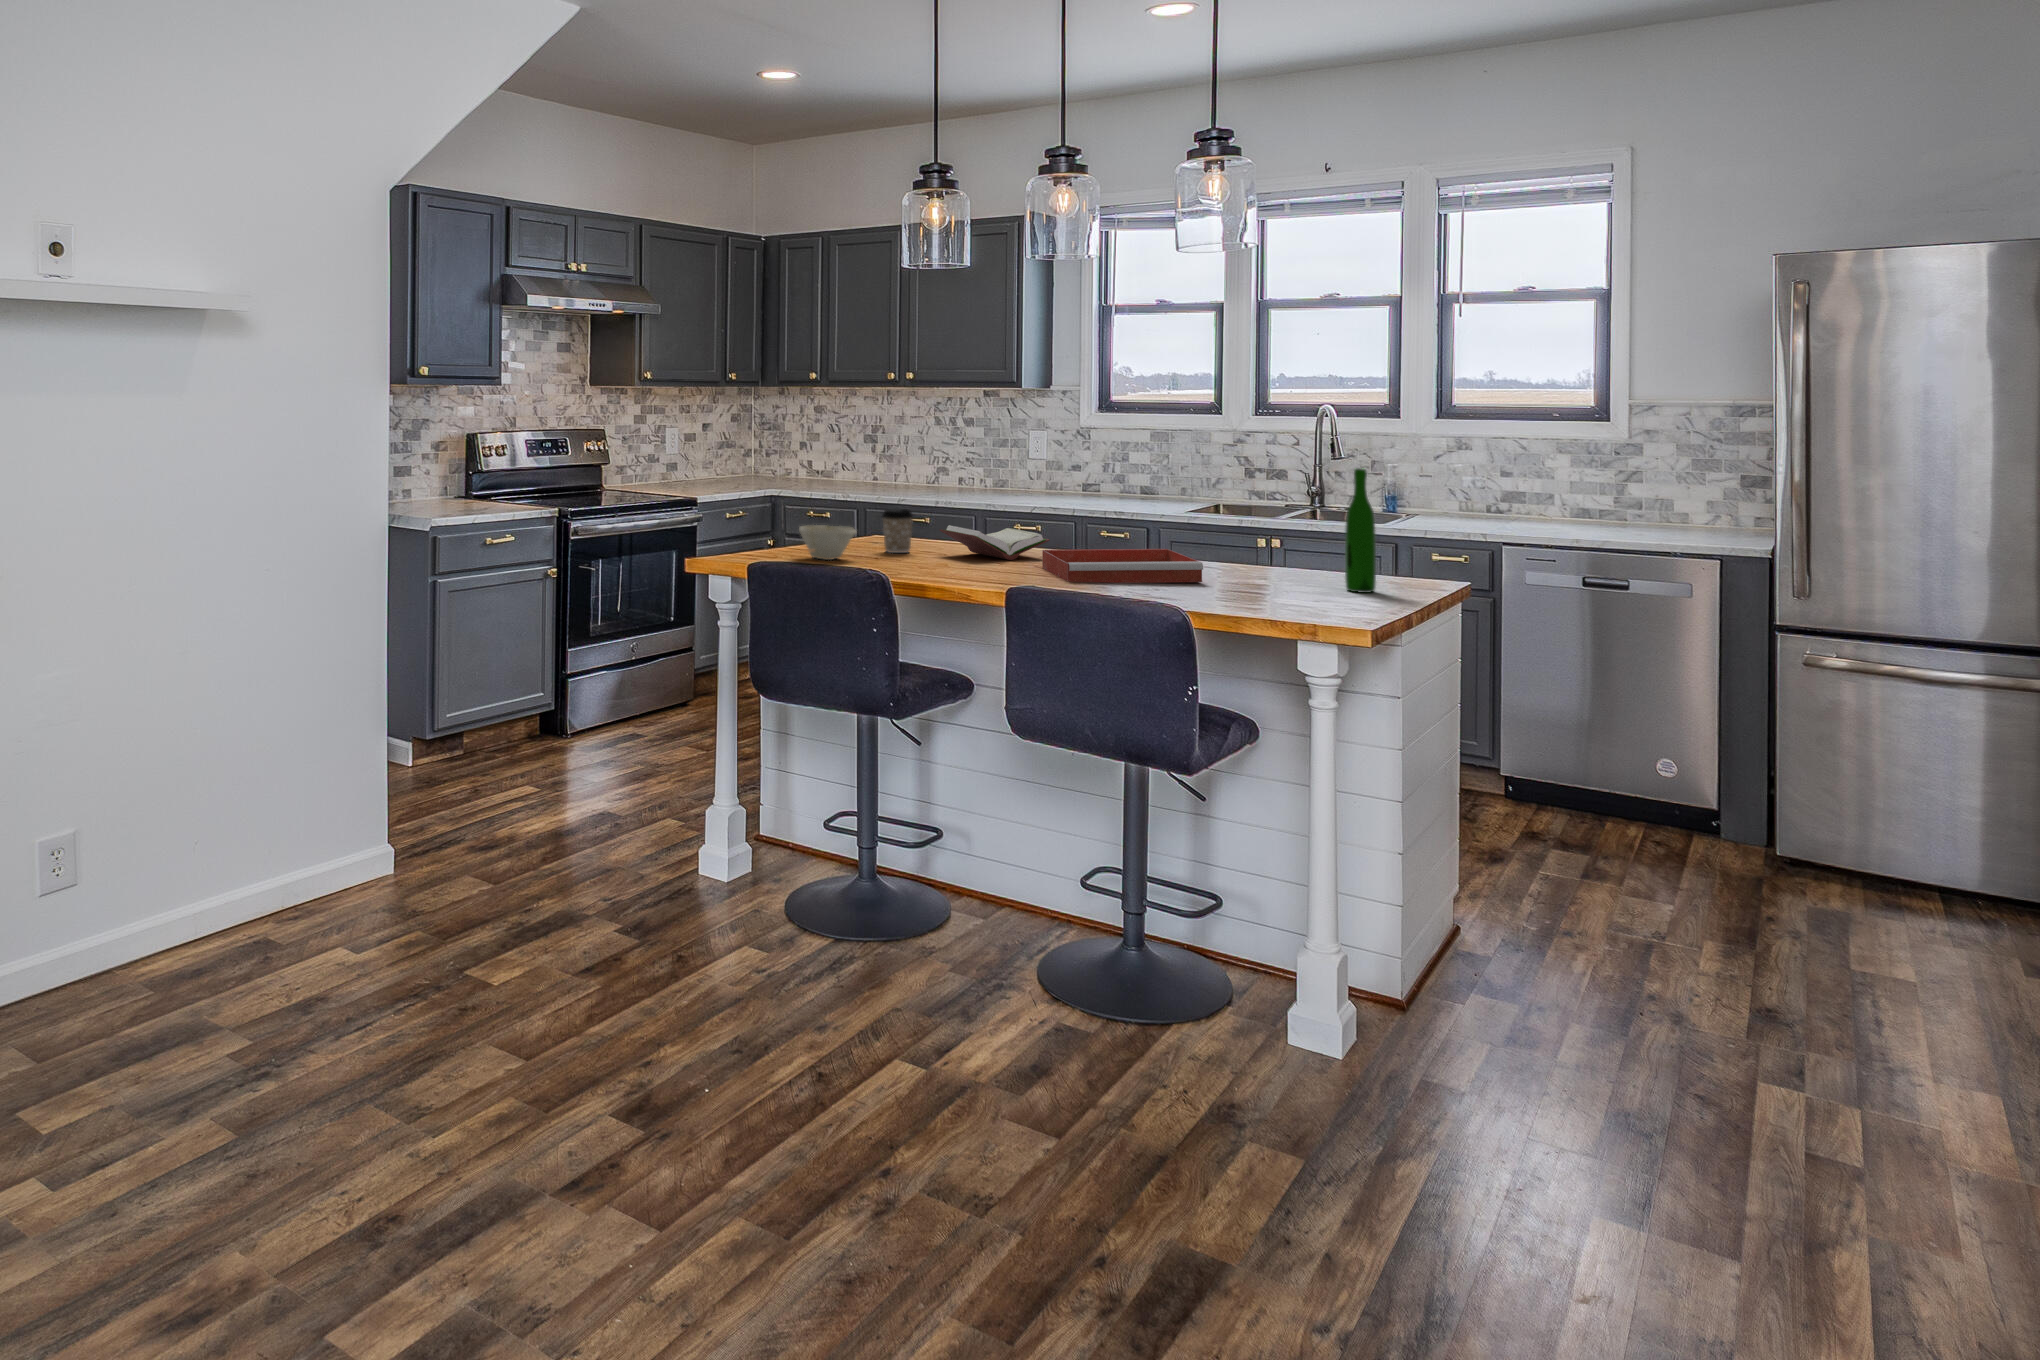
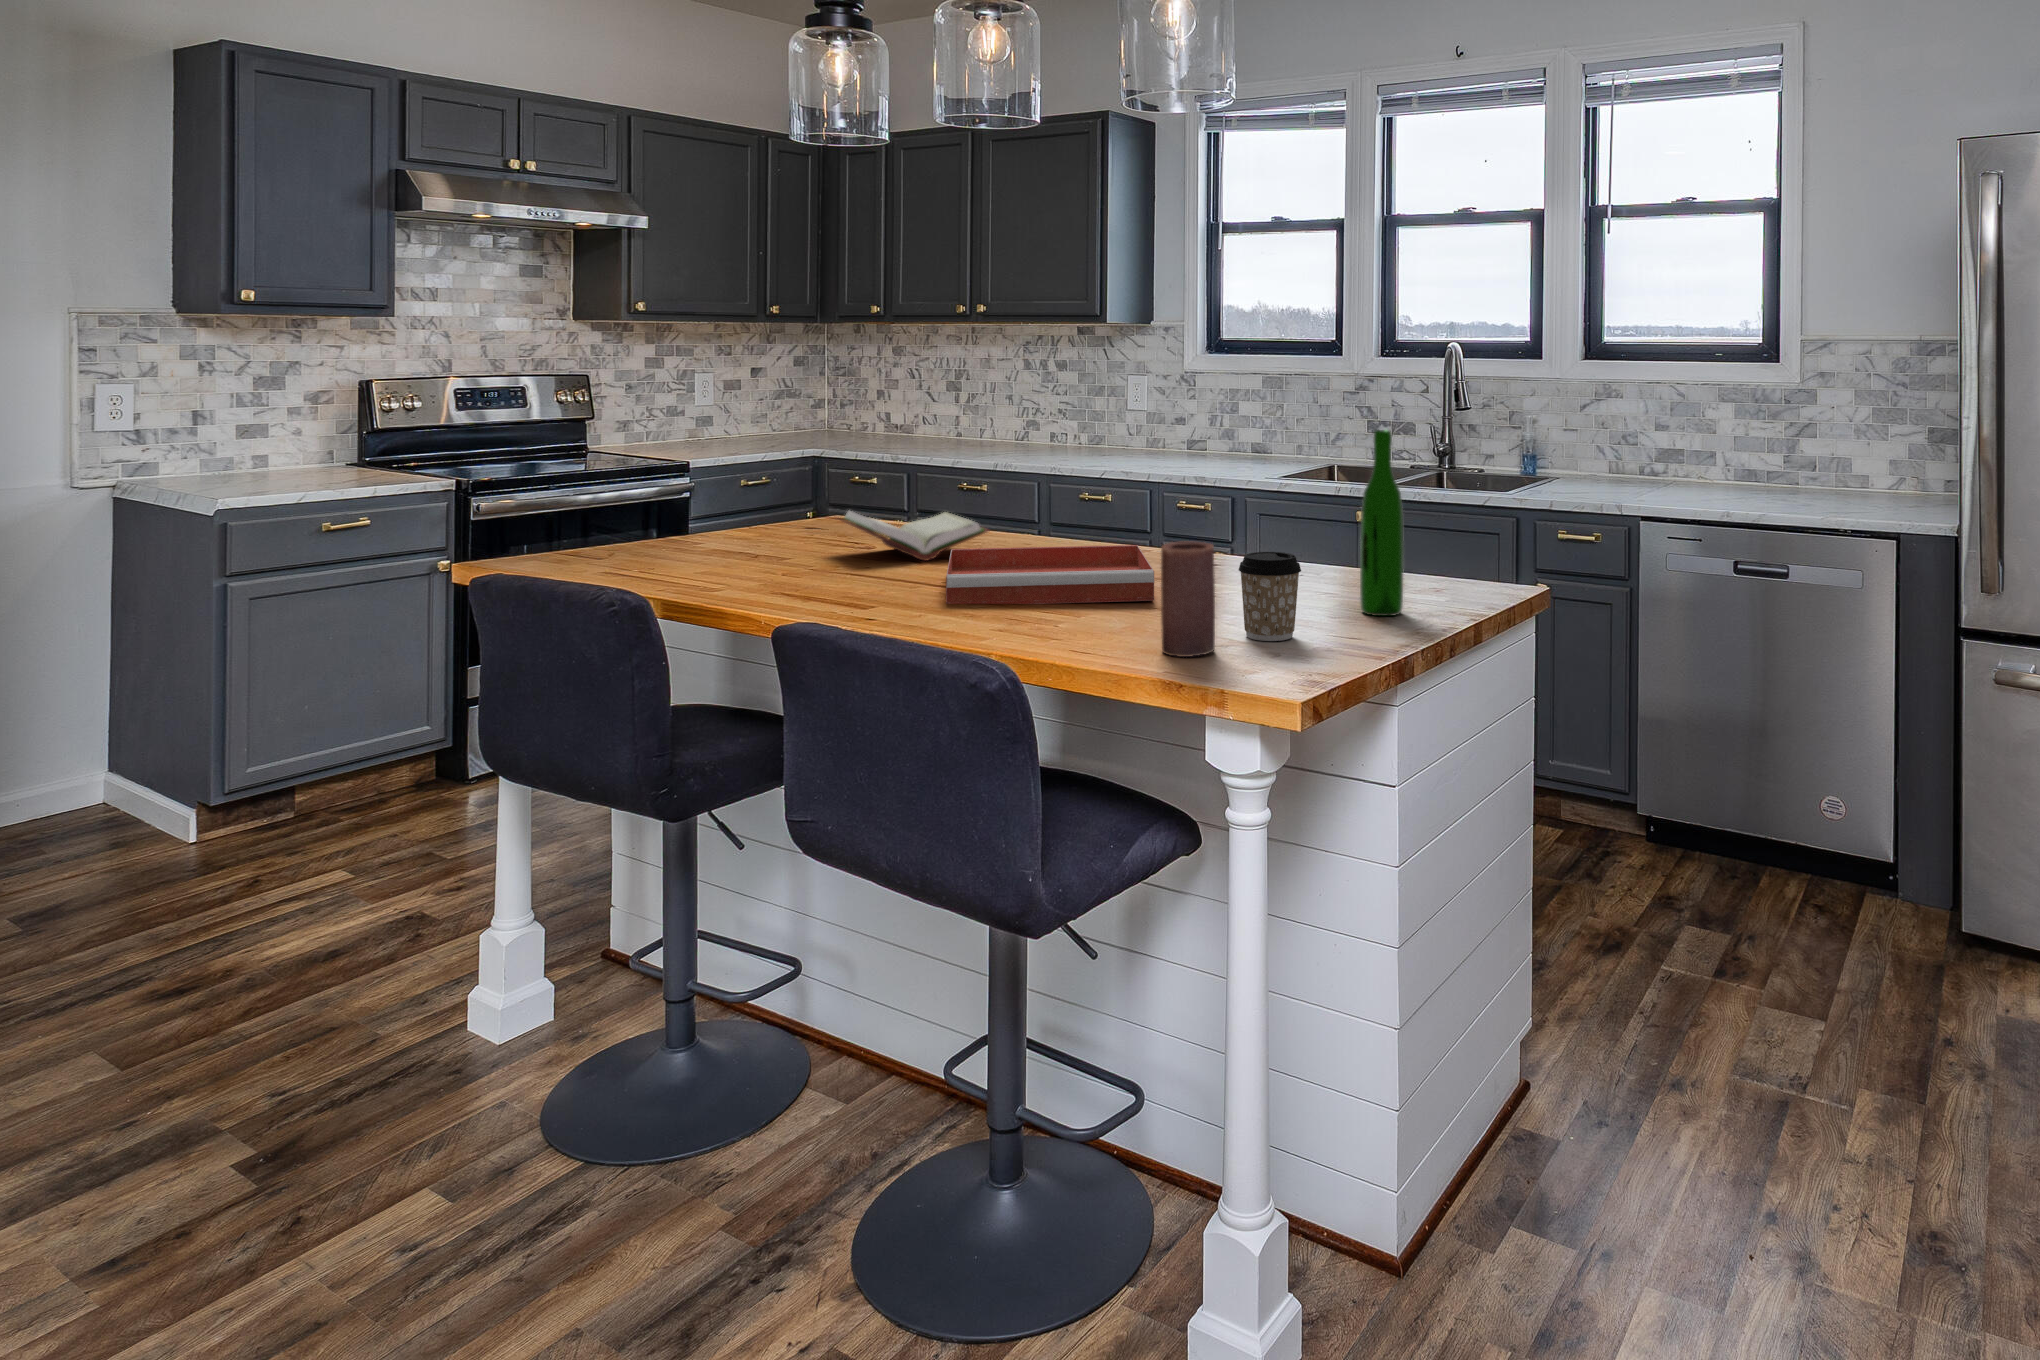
coffee cup: present [882,509,913,553] -> present [1239,552,1301,641]
bowl: present [799,525,856,560] -> none [589,513,687,566]
candle: none [1243,536,1278,607] -> present [1161,541,1215,657]

